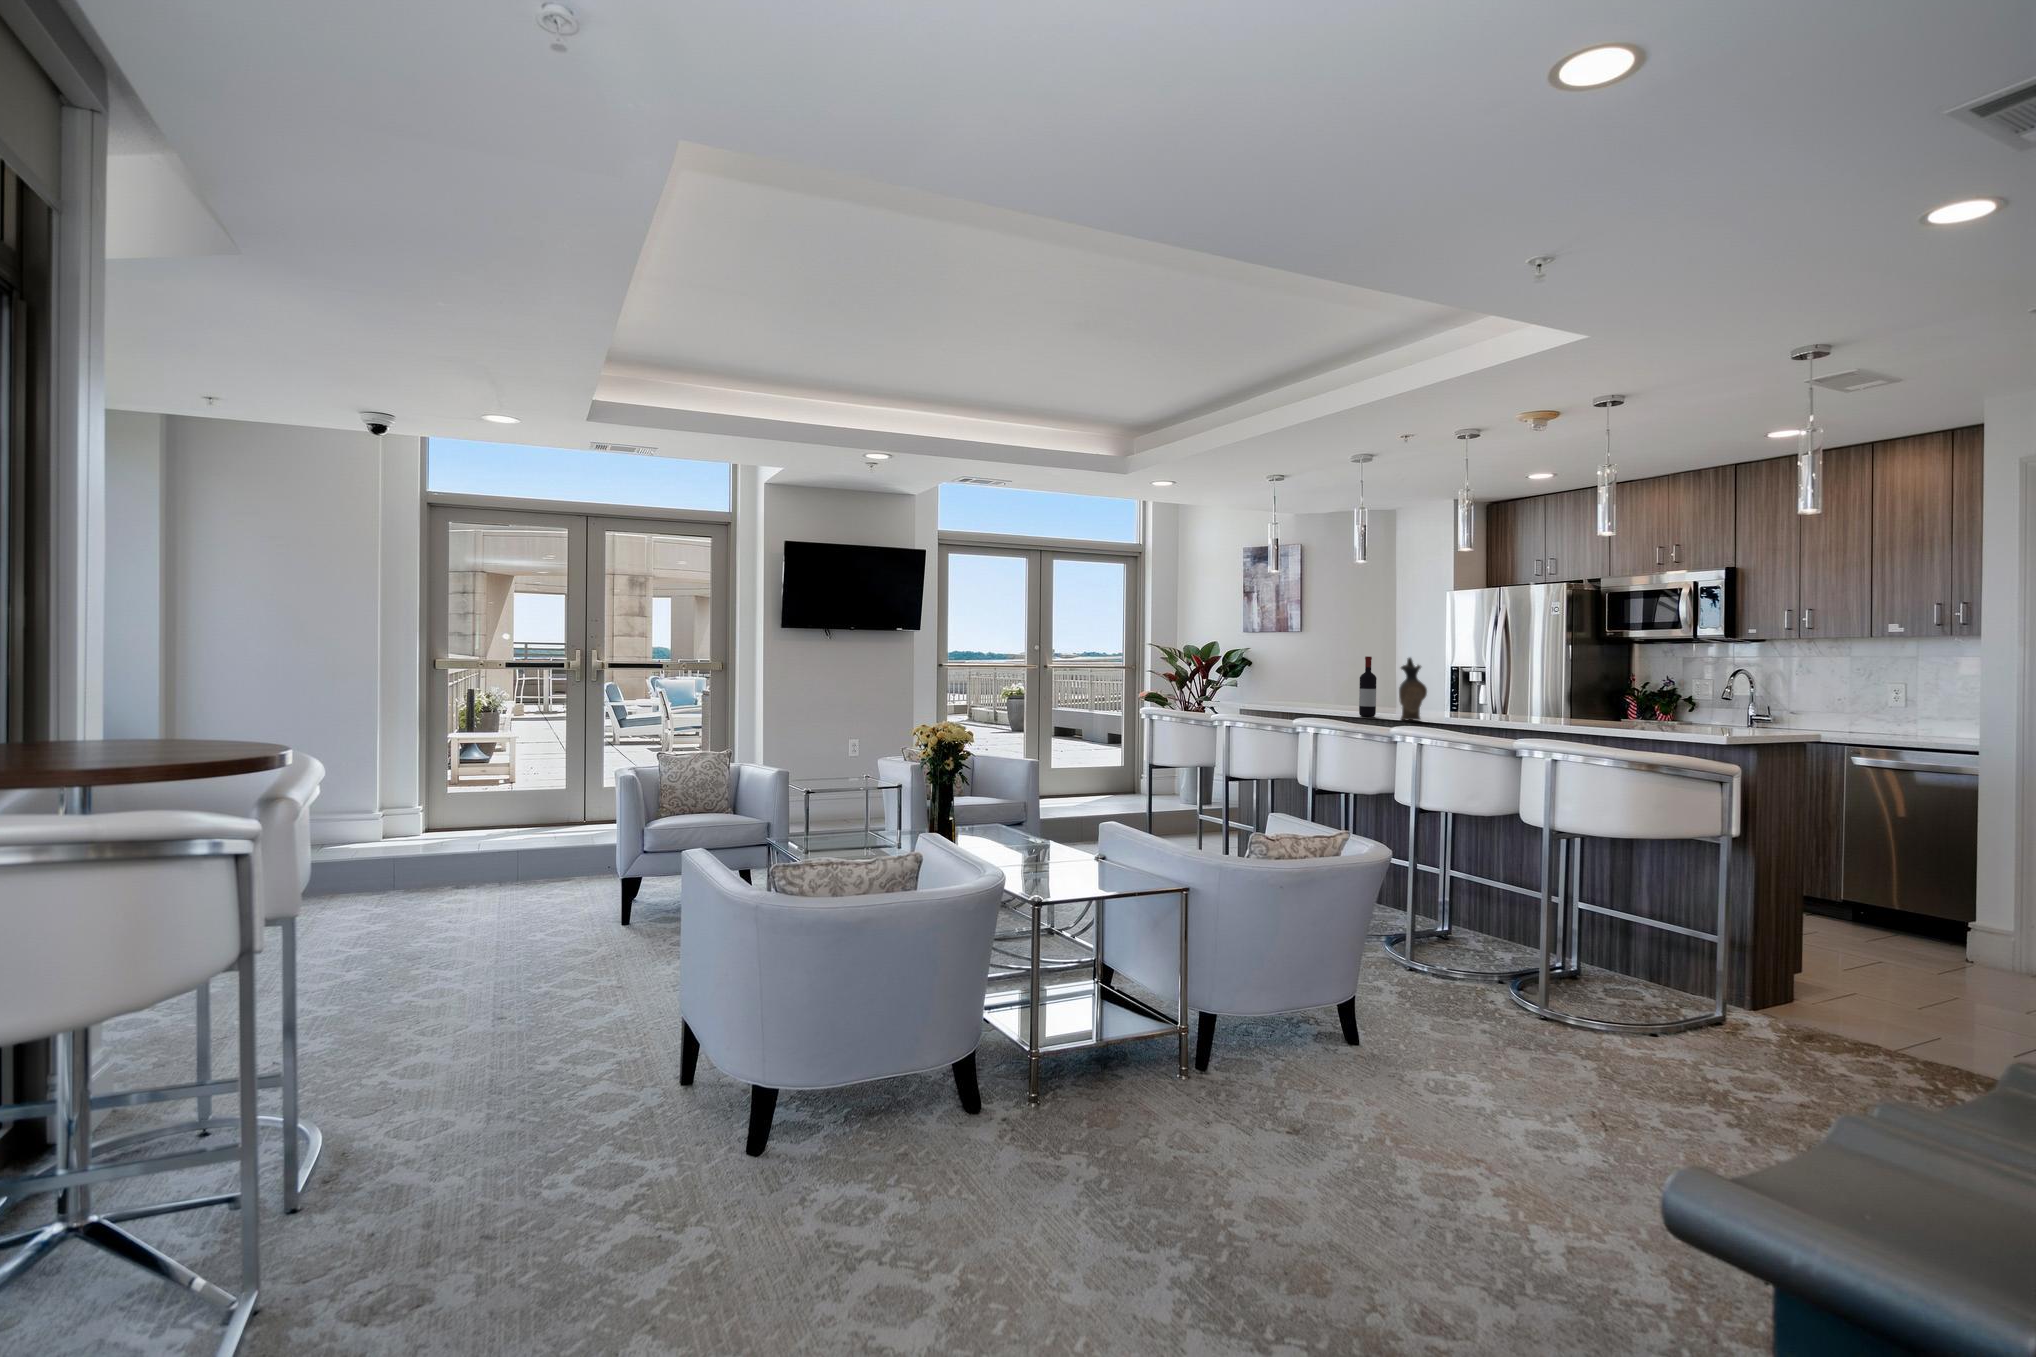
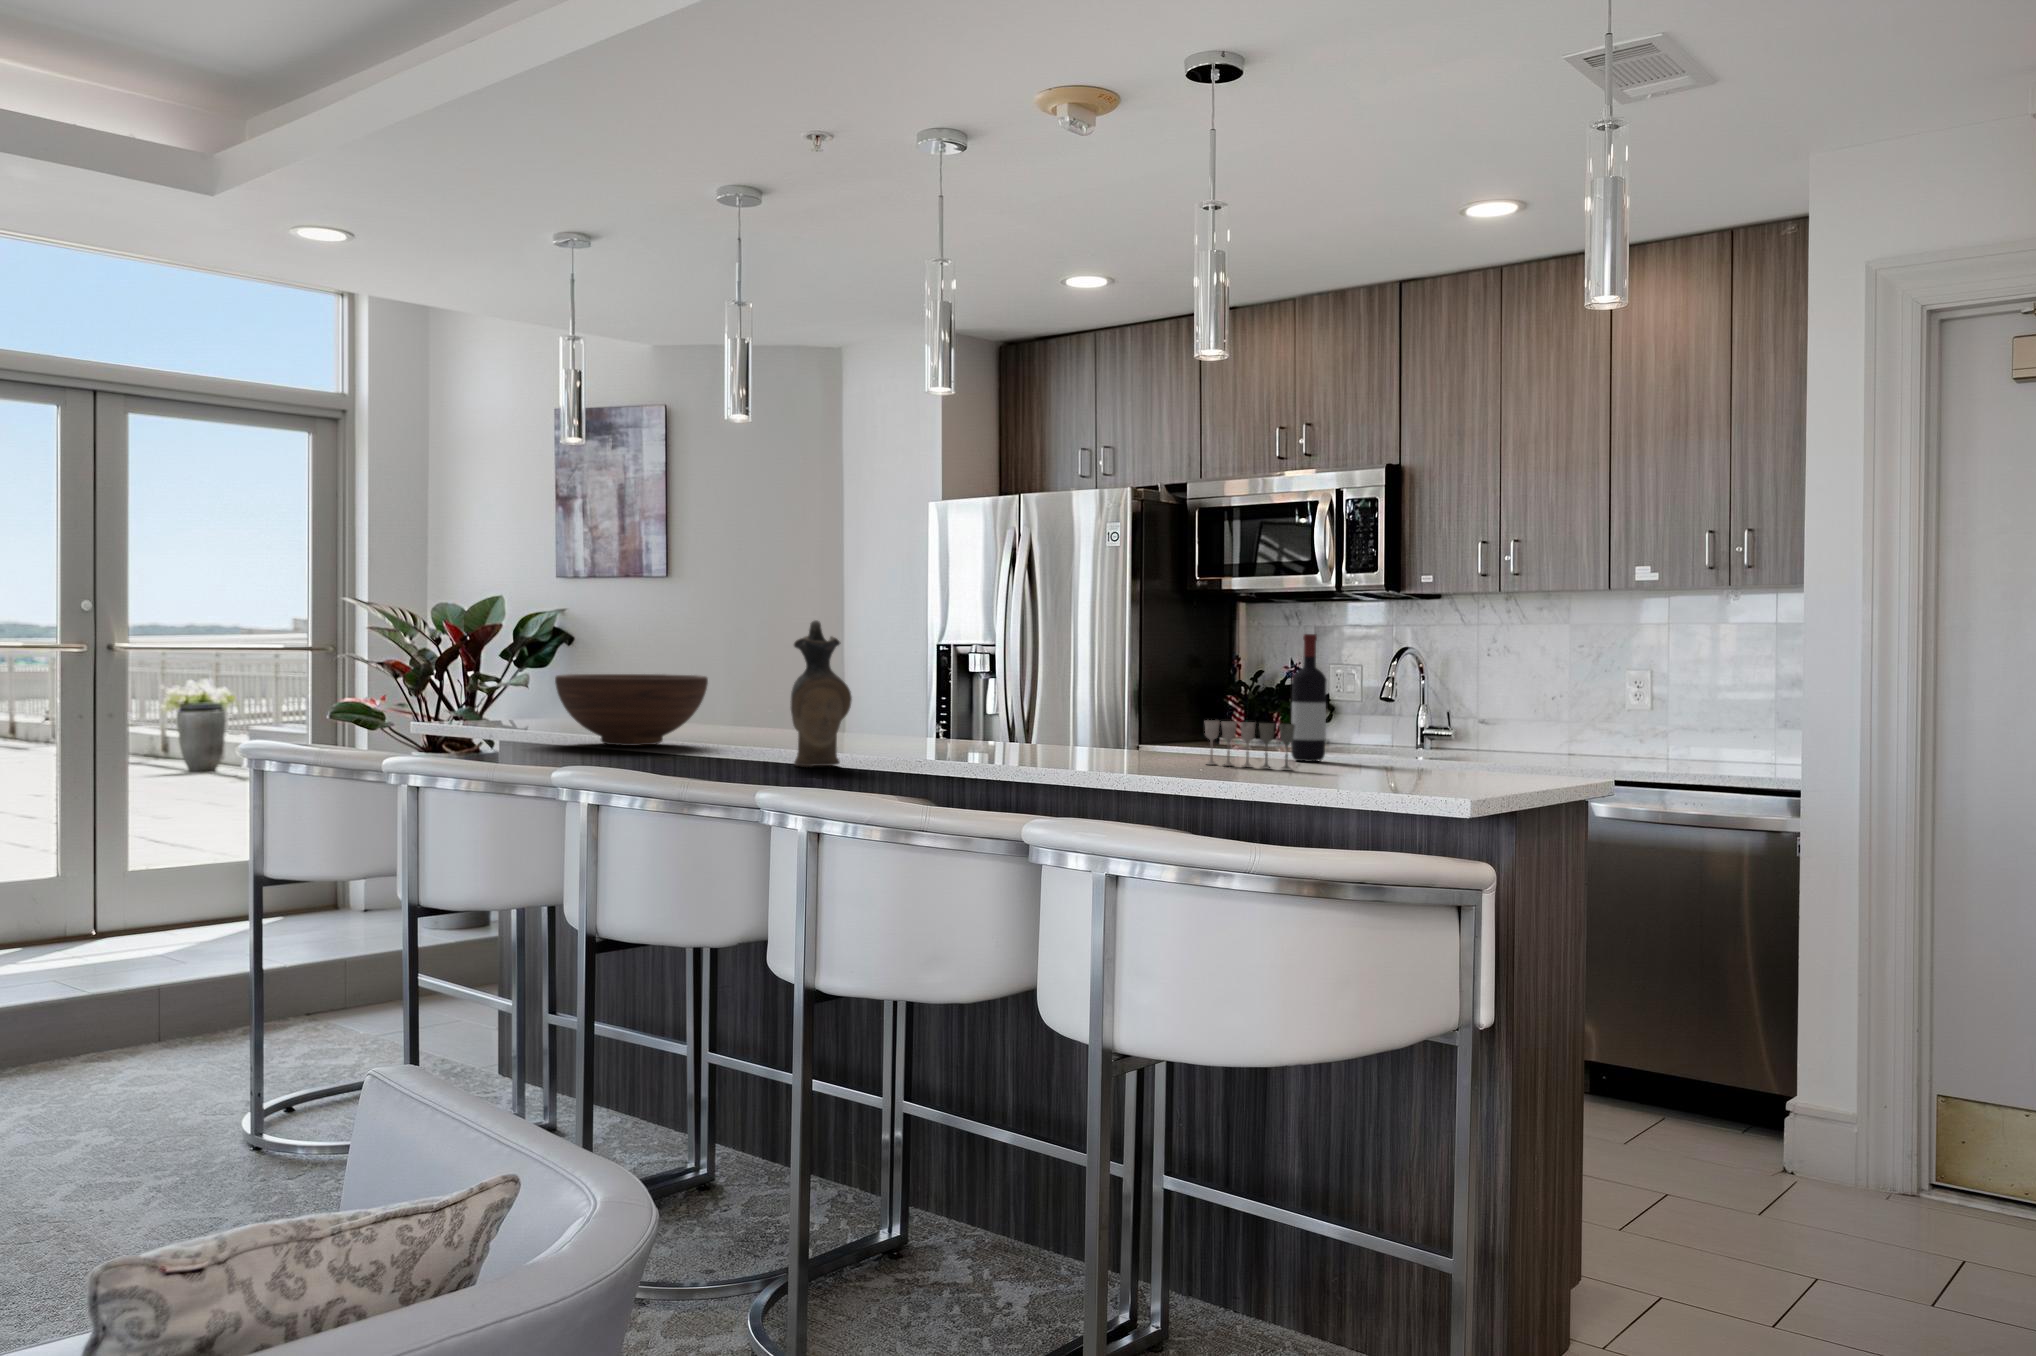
wine bottle: present [1359,656,1377,717] -> present [1291,634,1327,762]
fruit bowl: none [1284,680,1352,712] -> present [555,674,708,746]
wine glass: none [1603,705,1652,729] -> present [1205,720,1295,770]

